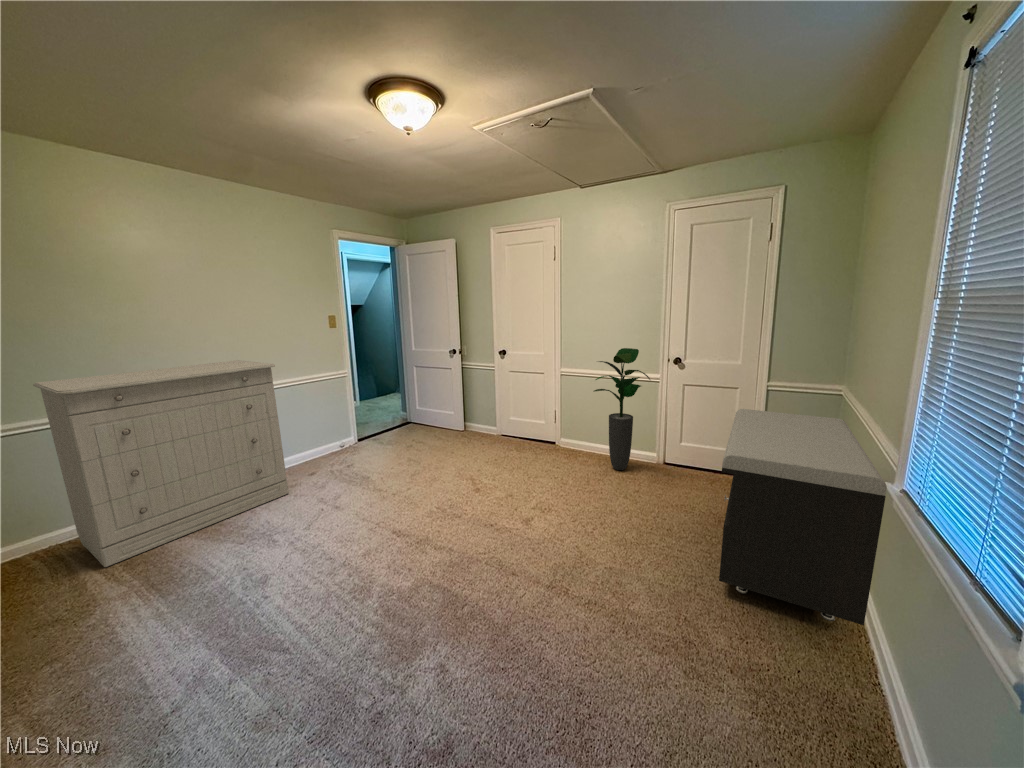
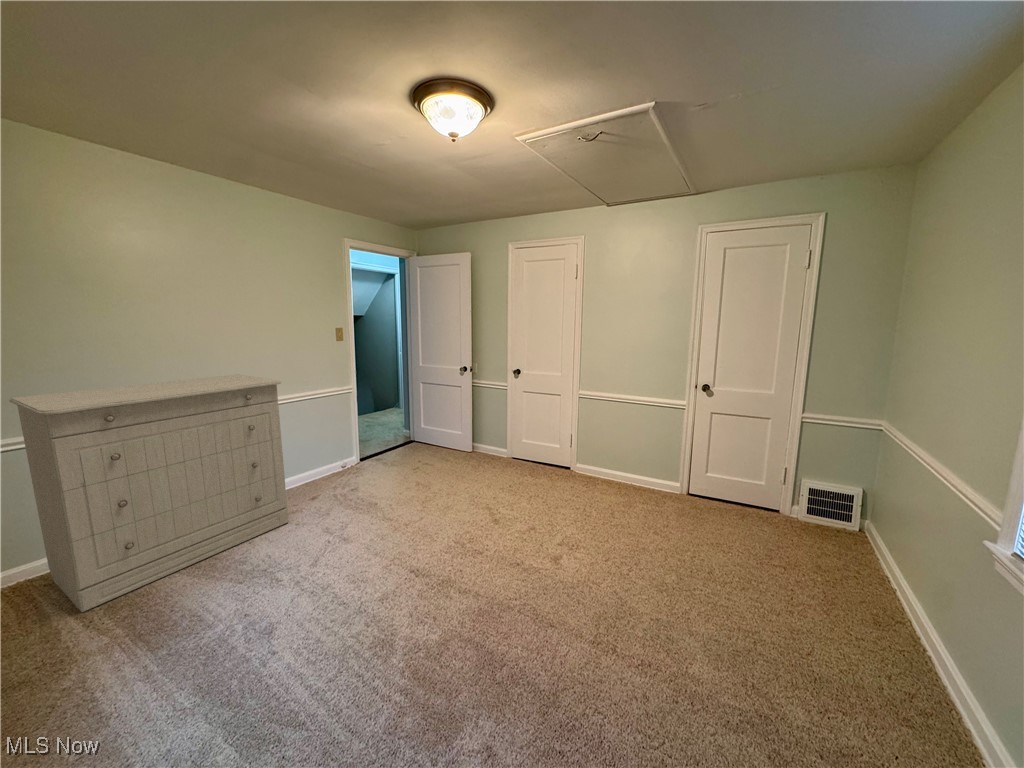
potted plant: present [594,348,650,470] -> none [619,373,680,502]
storage bench: present [719,409,887,625] -> none [773,444,985,698]

